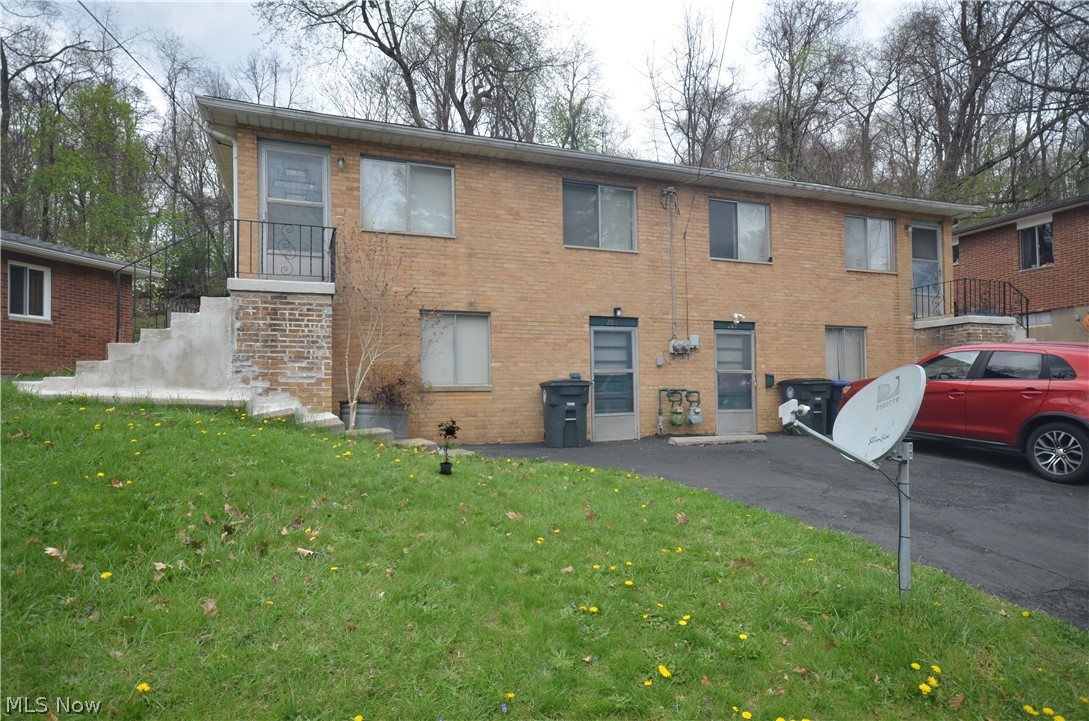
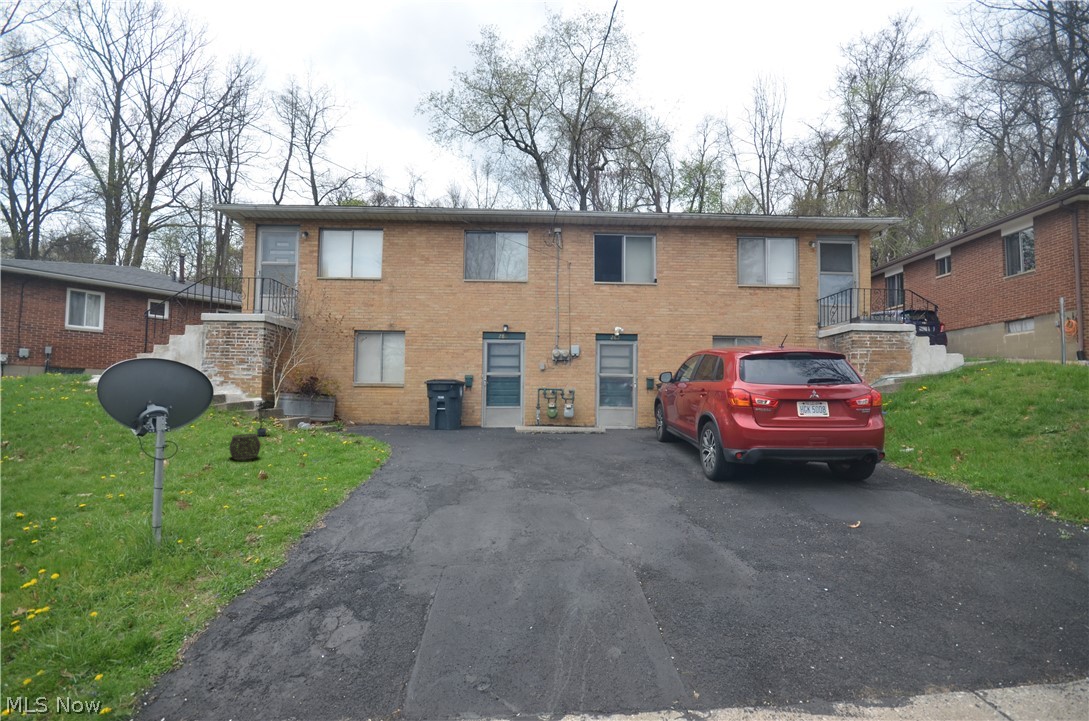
woven basket: none [517,476,556,517] -> present [230,434,260,460]

